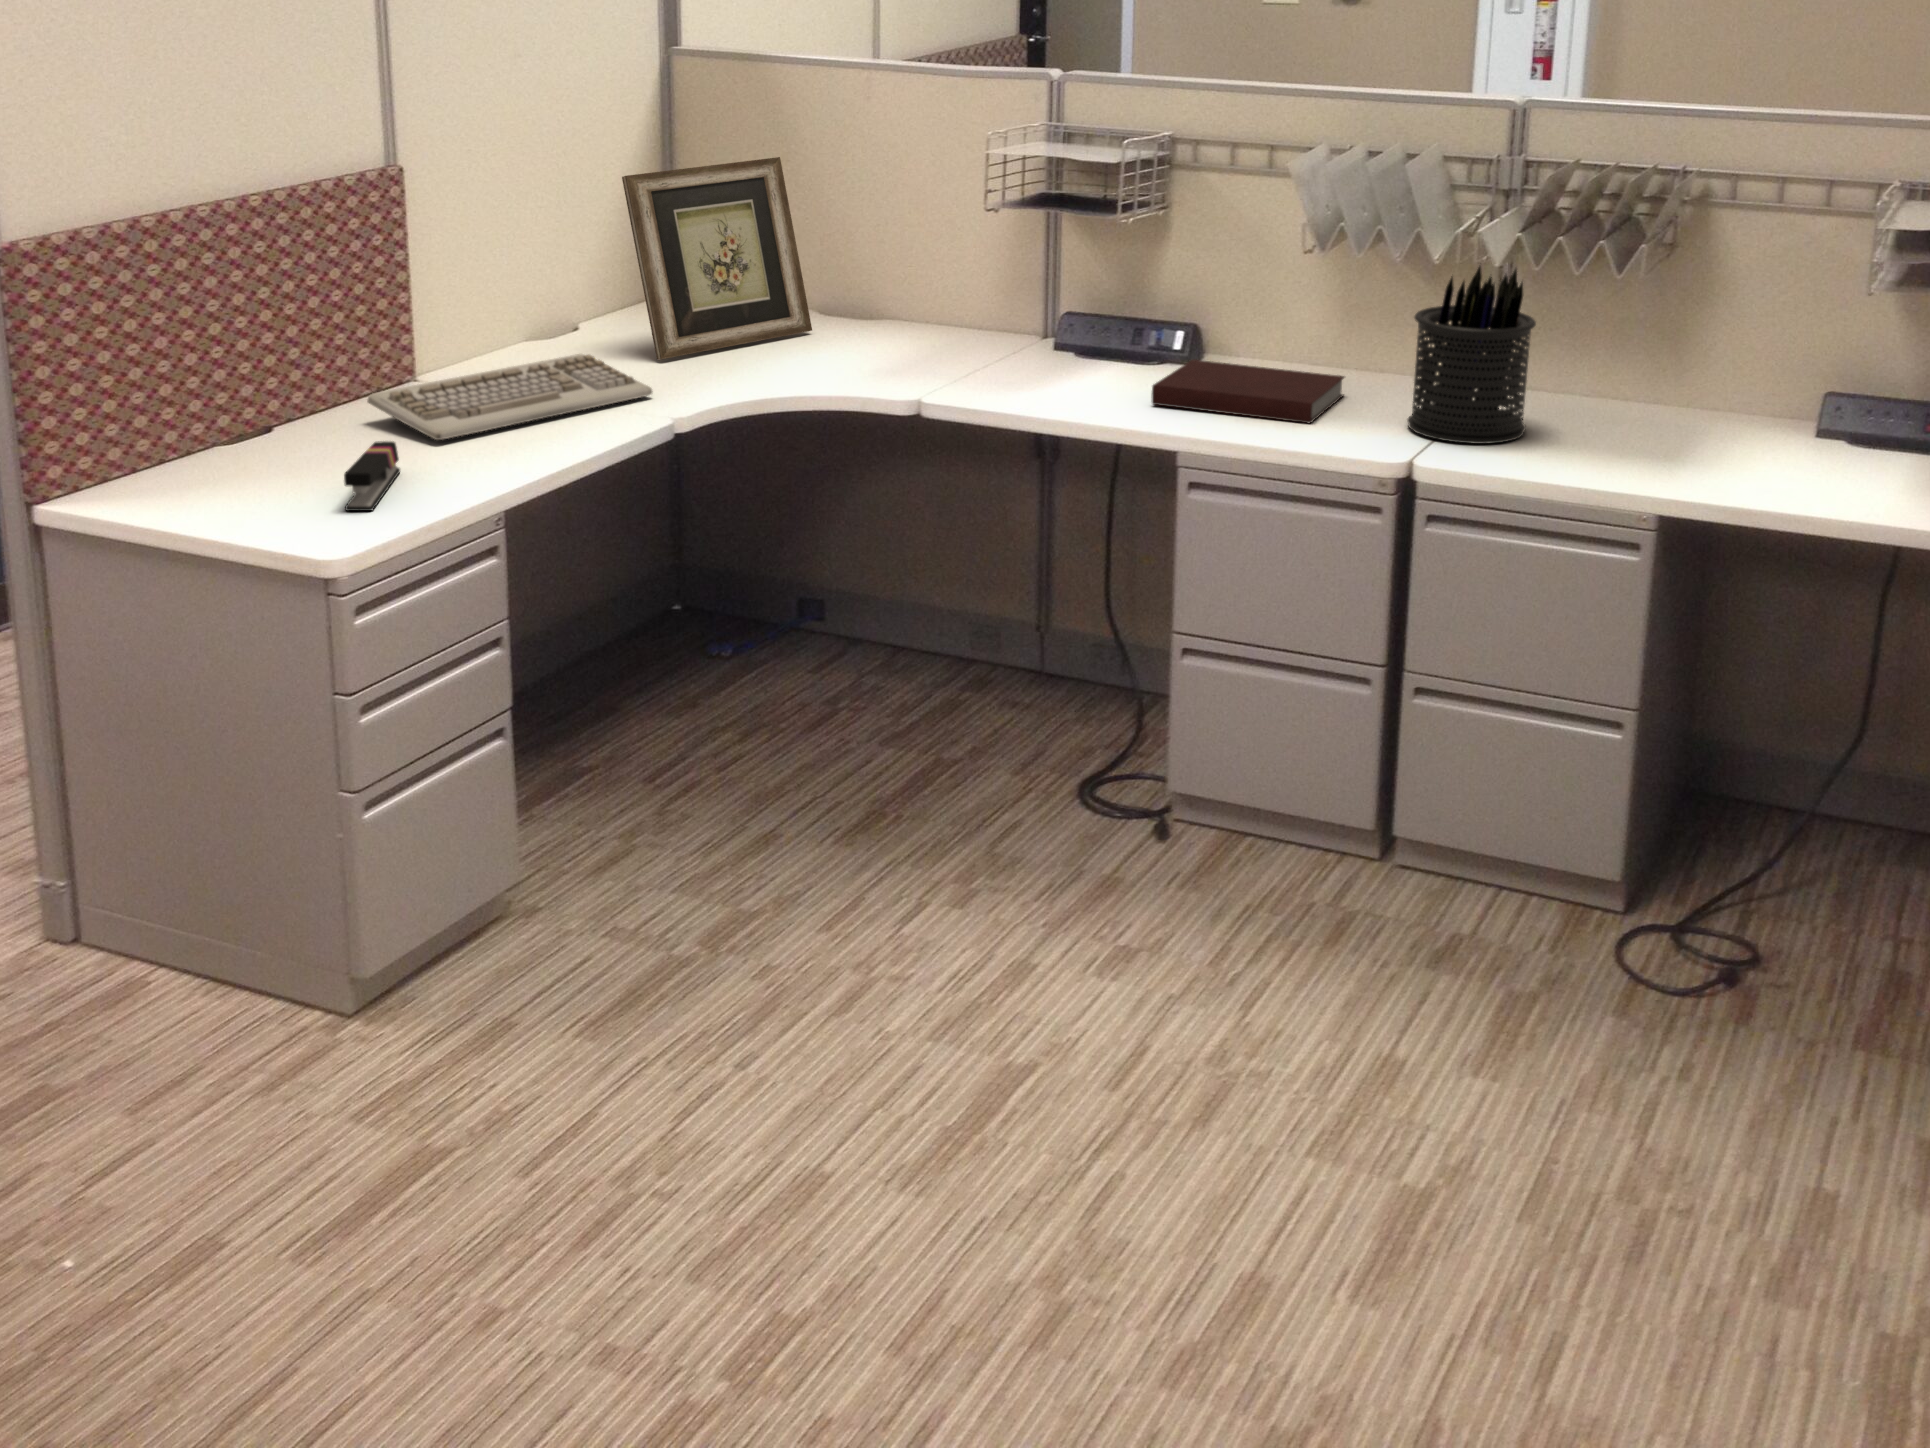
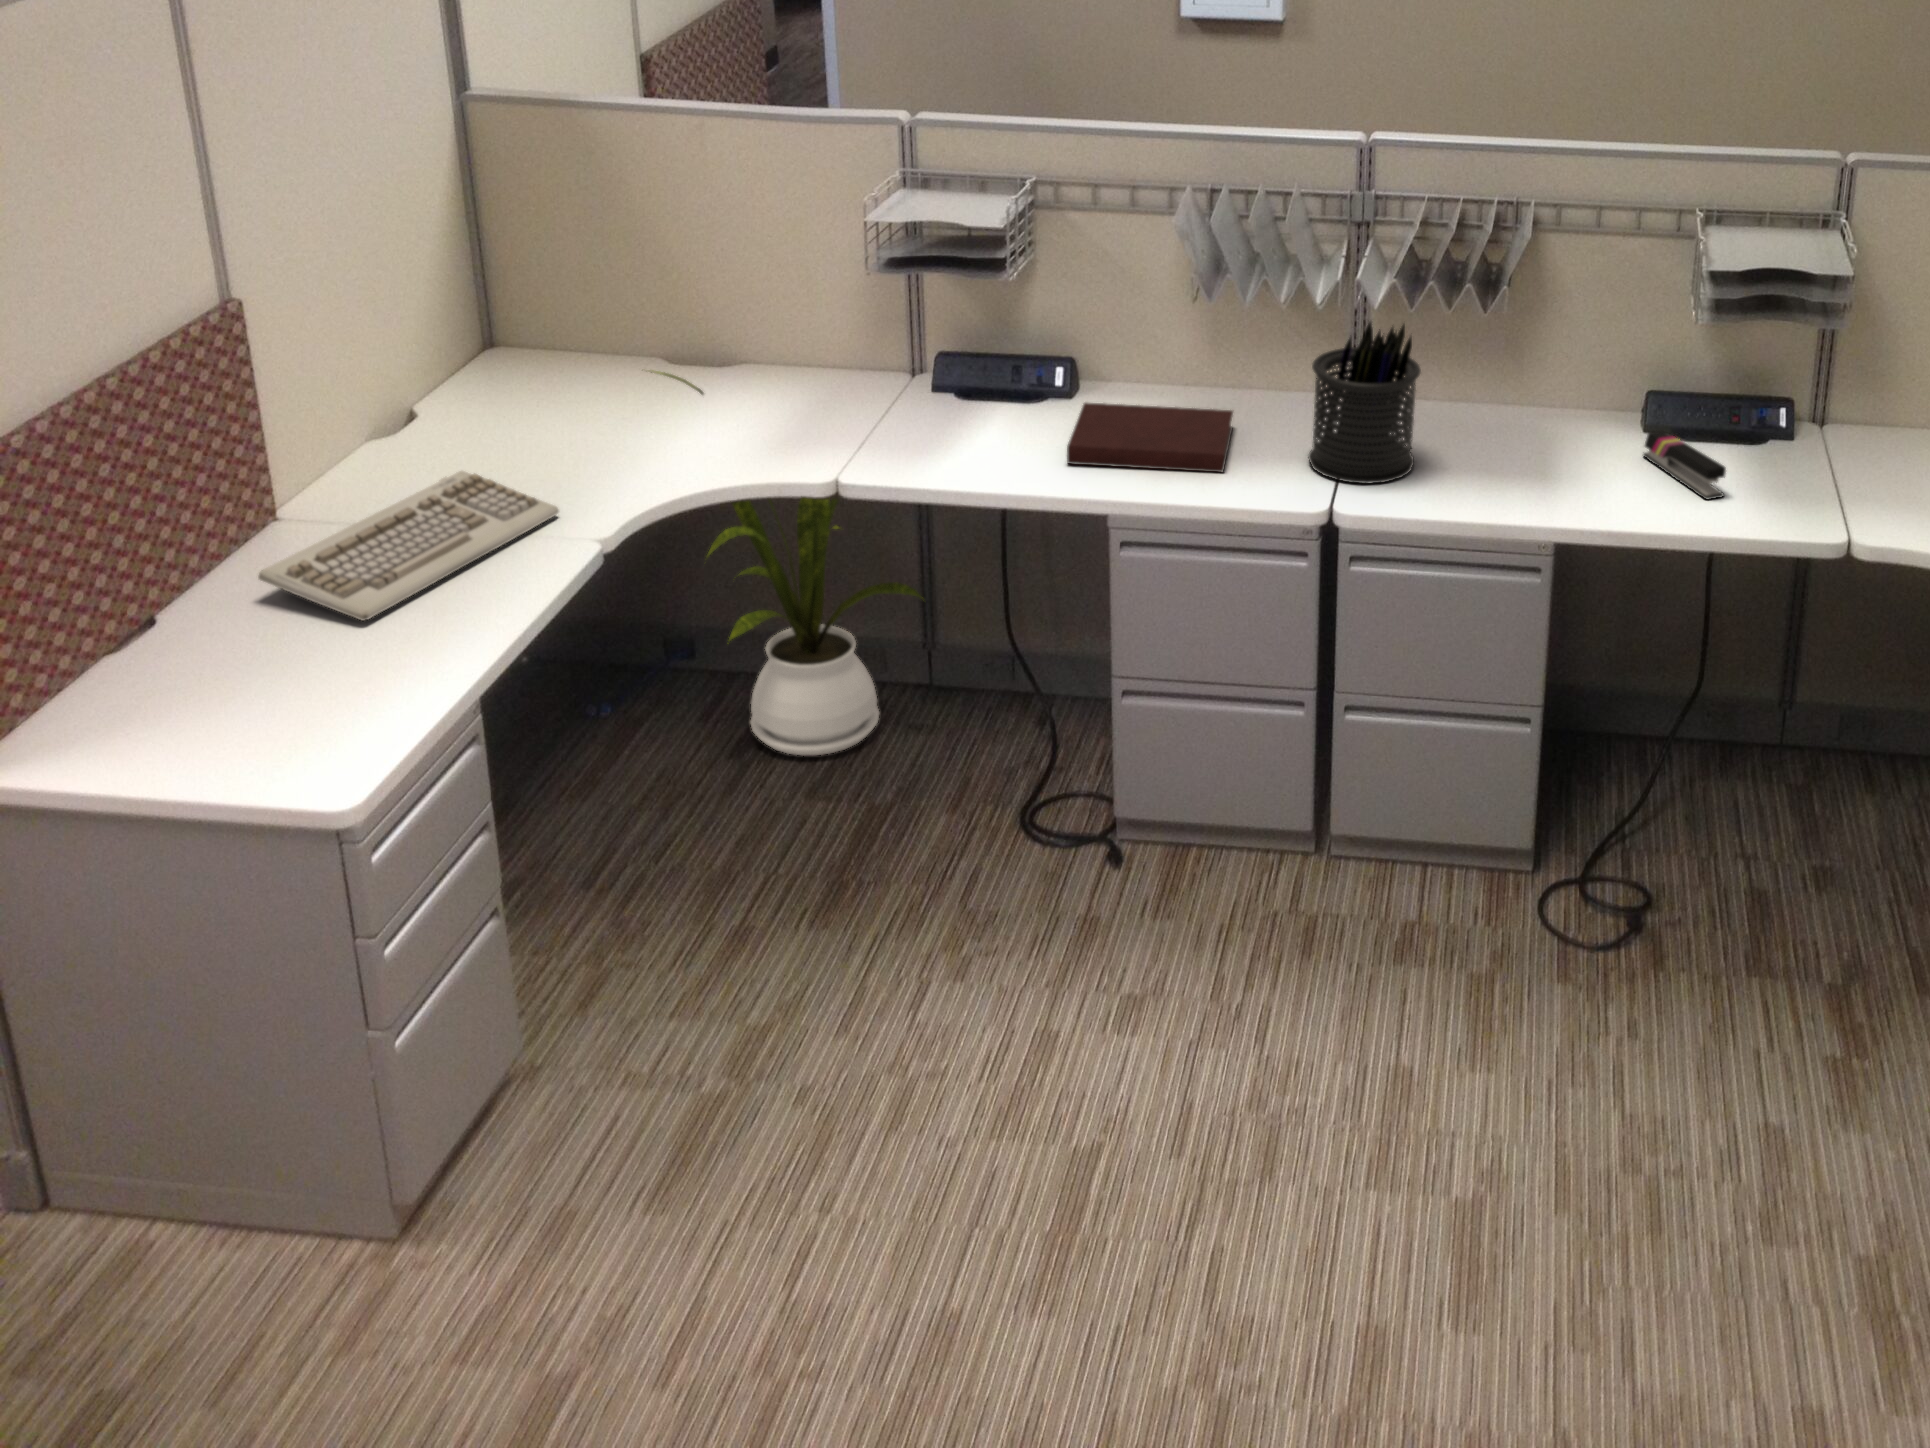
picture frame: present [622,157,812,360] -> none [468,215,671,455]
house plant: none [781,305,1040,717] -> present [651,370,921,756]
stapler: present [344,441,400,511] -> present [1643,430,1726,499]

